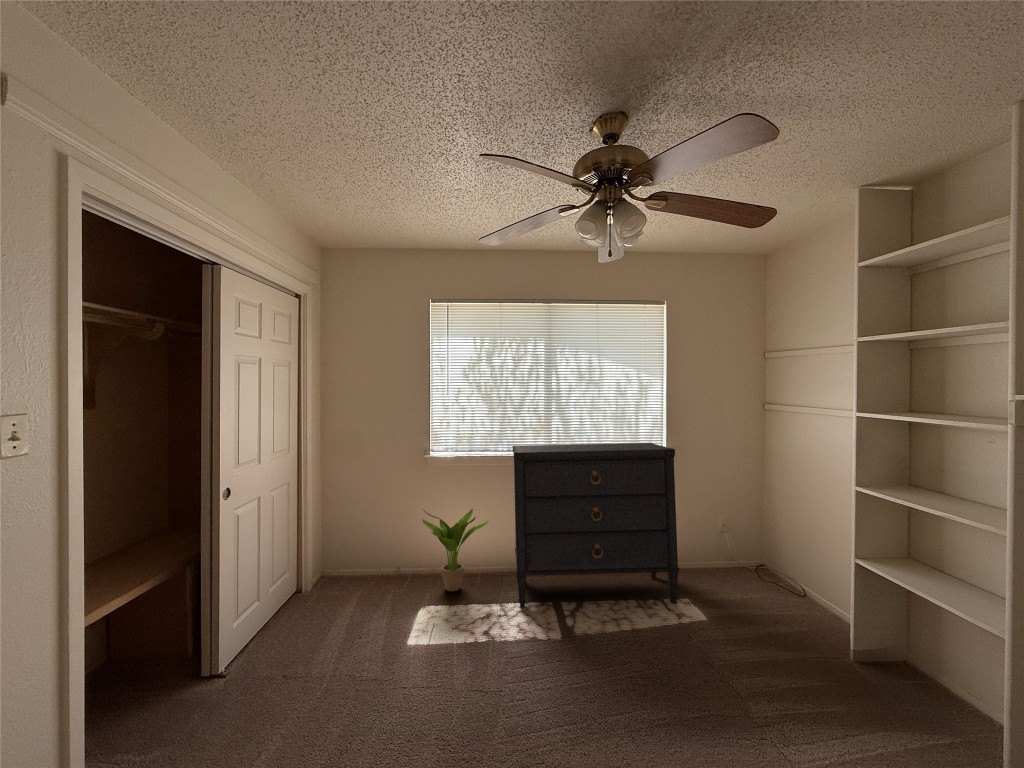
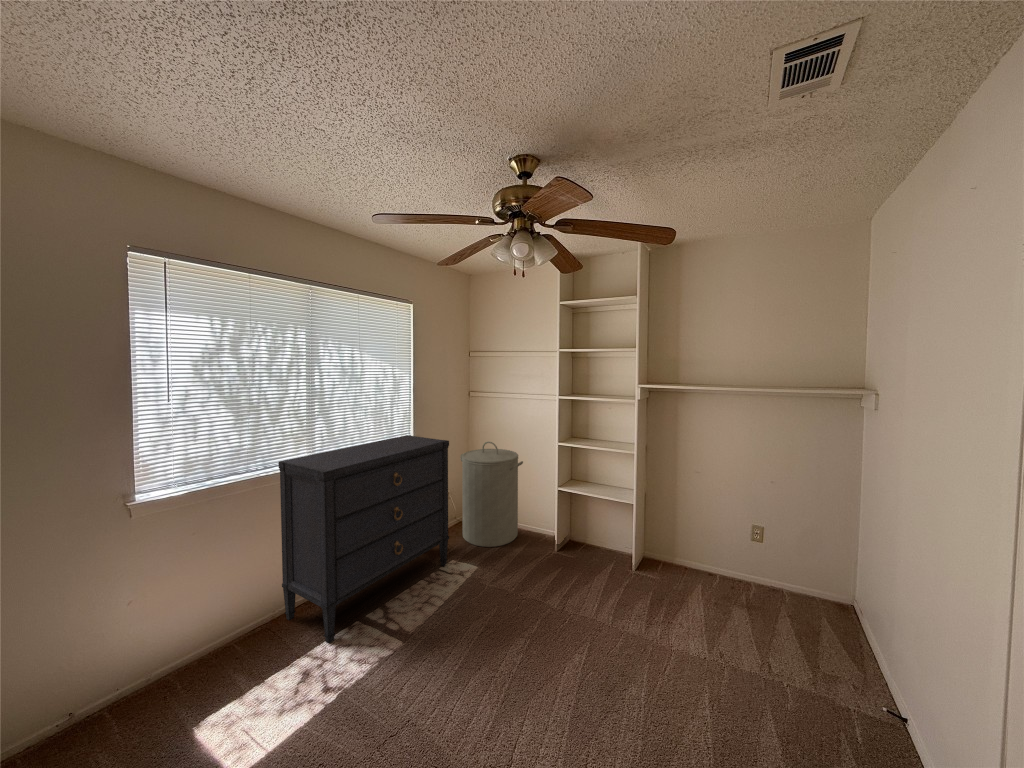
laundry hamper: none [723,464,823,620] -> present [460,442,523,547]
potted plant: present [422,509,488,592] -> none [134,558,253,687]

